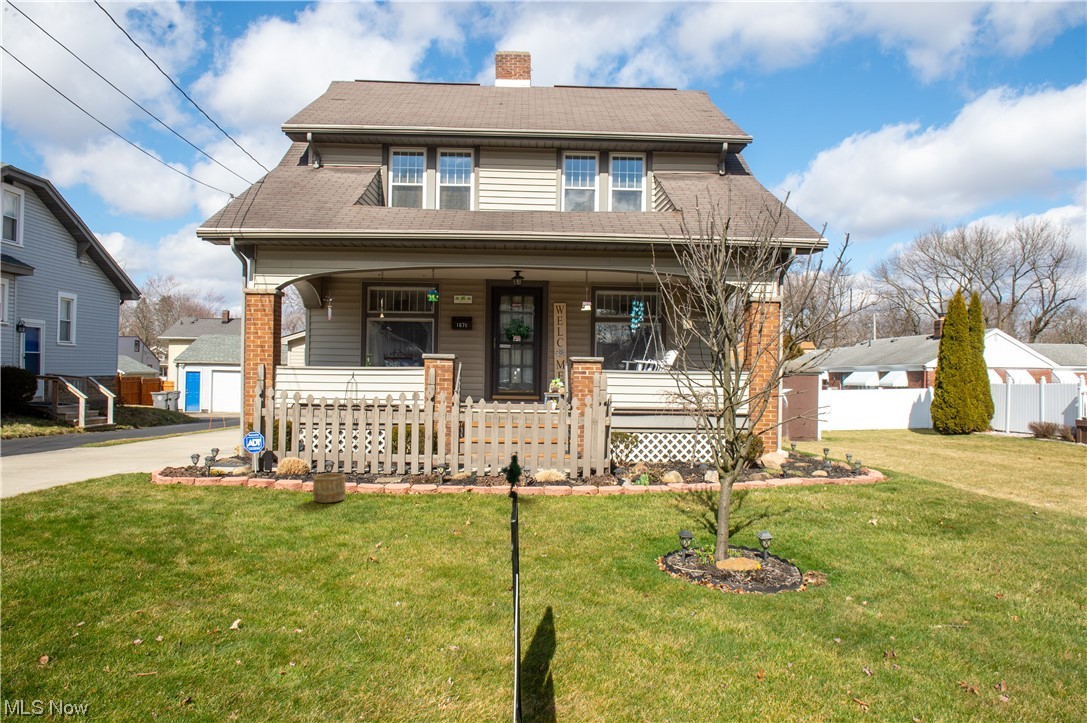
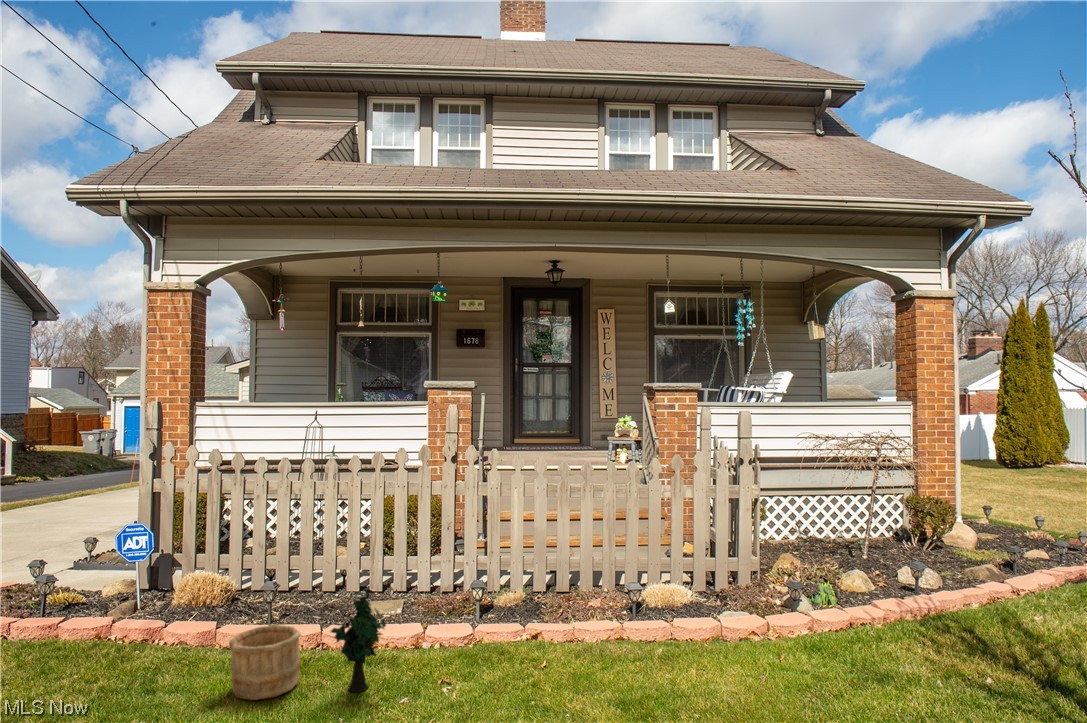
decorative plant: present [501,452,525,497] -> present [331,589,386,692]

